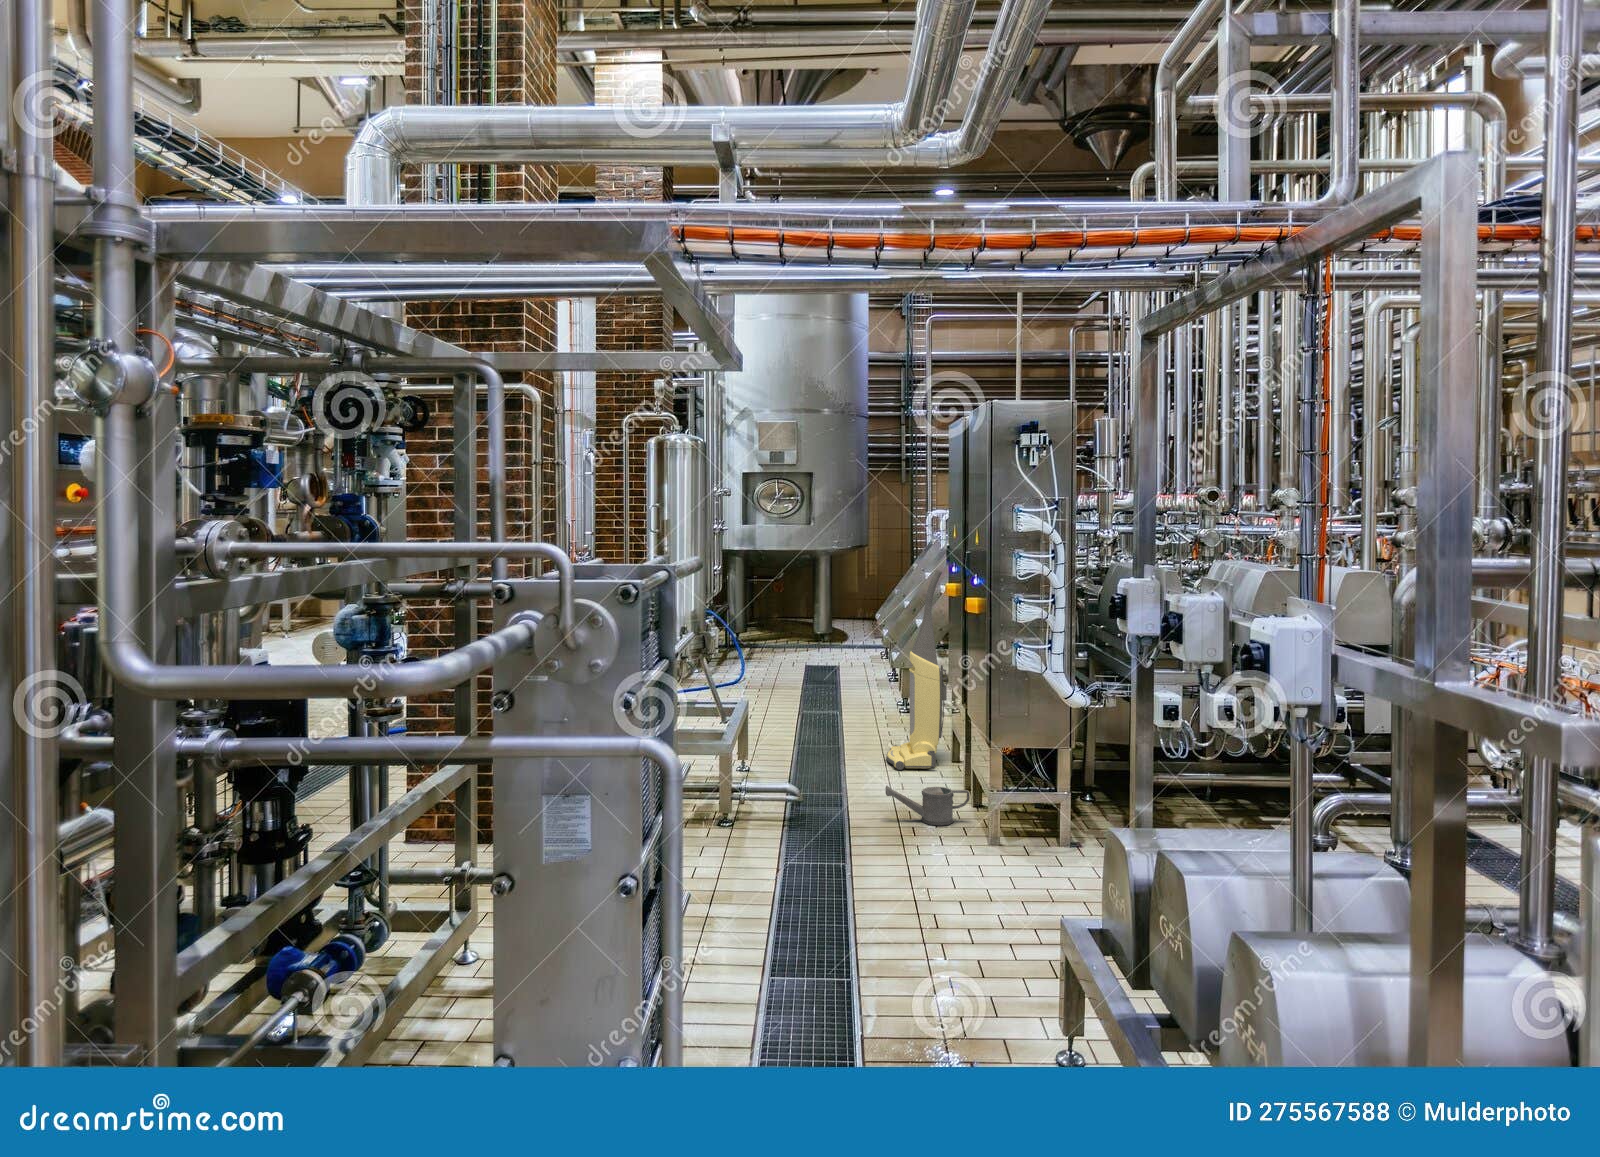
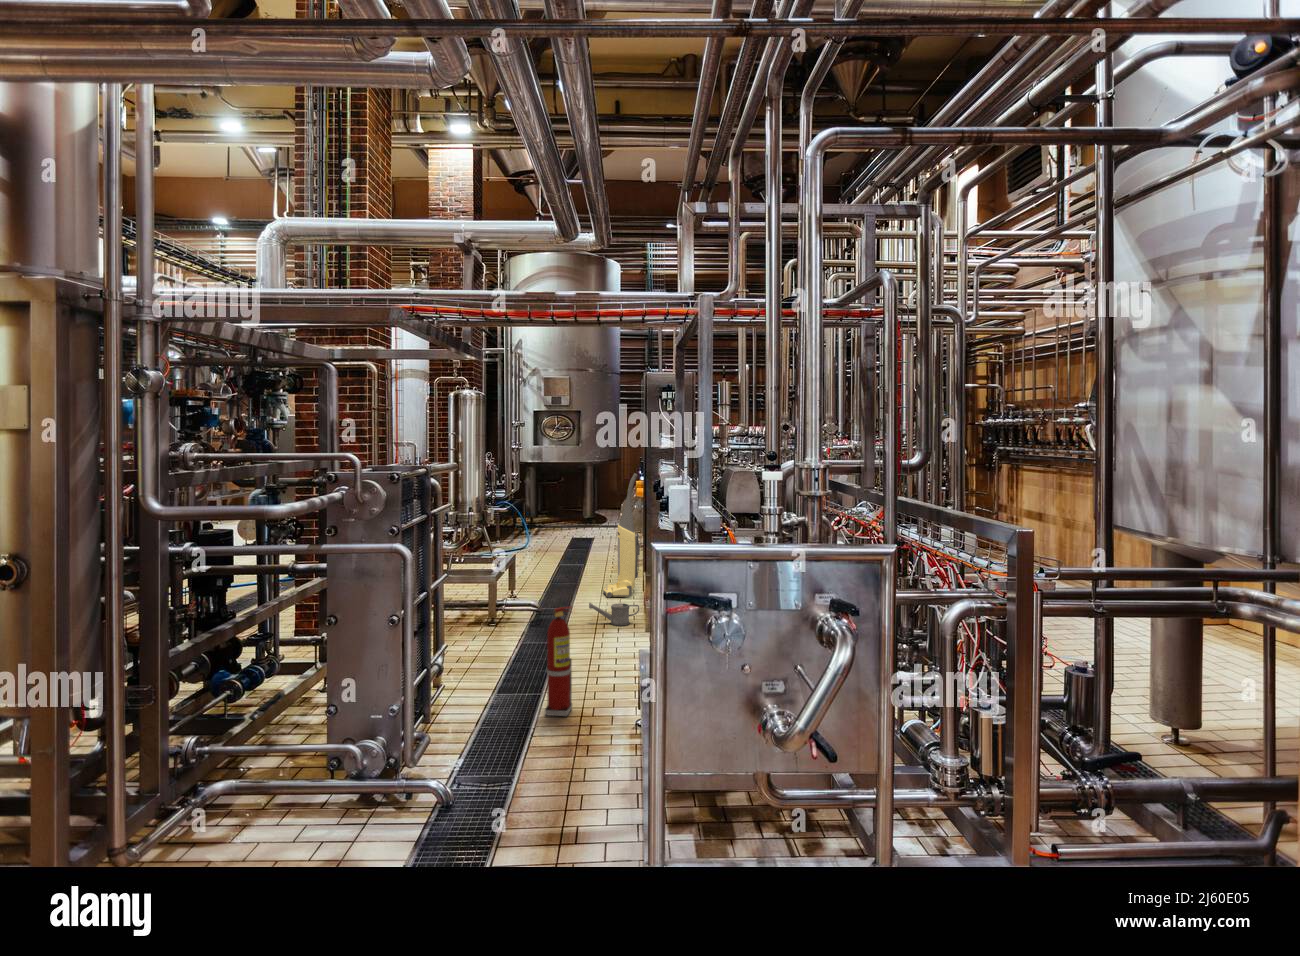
fire extinguisher: none [880,826,931,1035] -> present [545,607,572,716]

